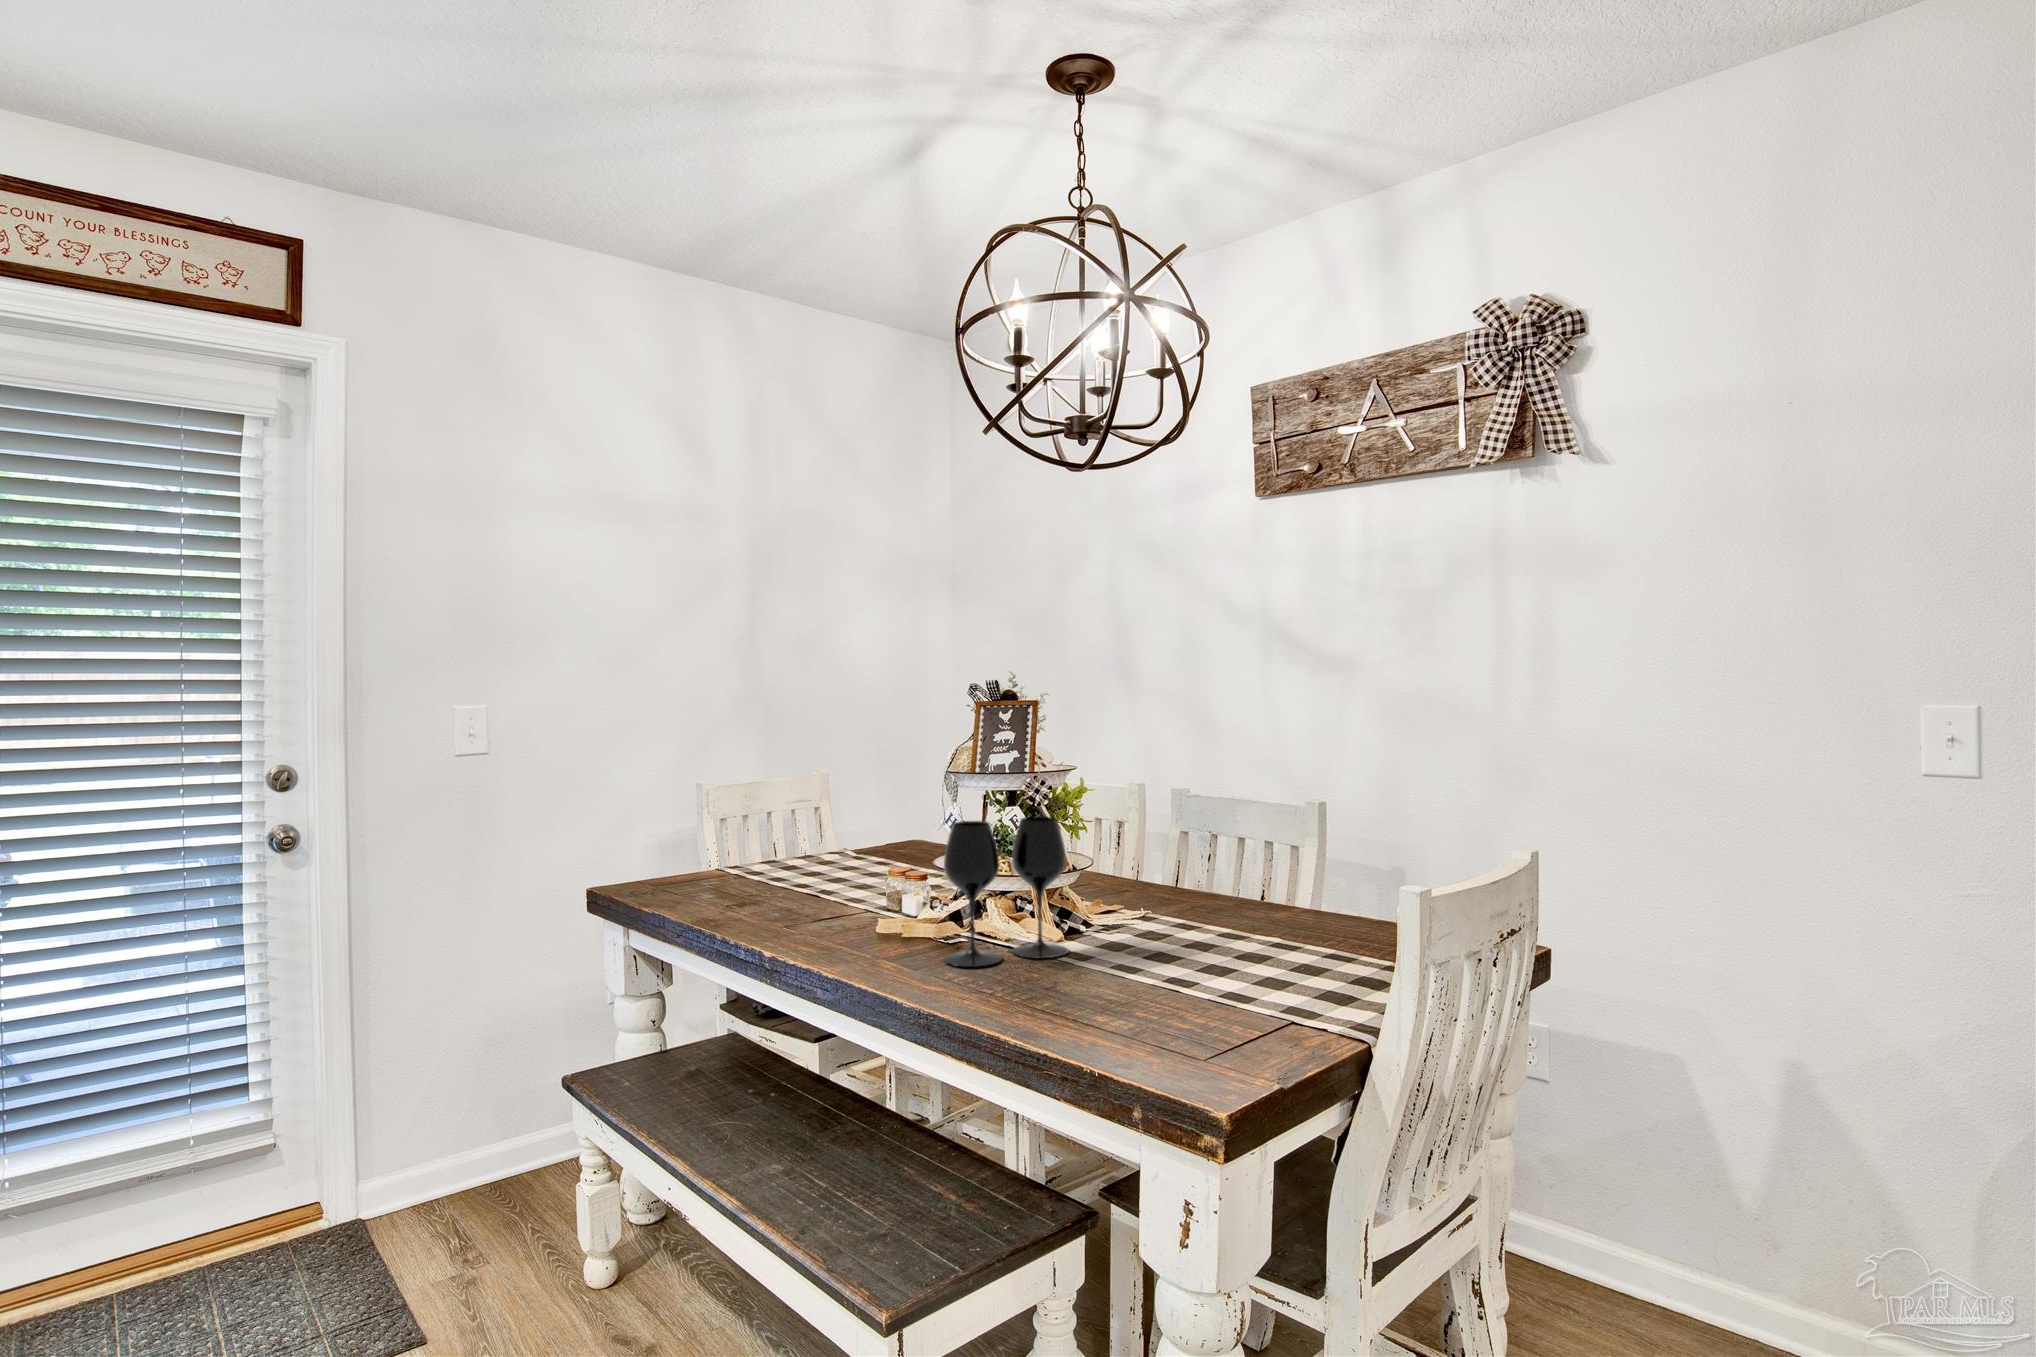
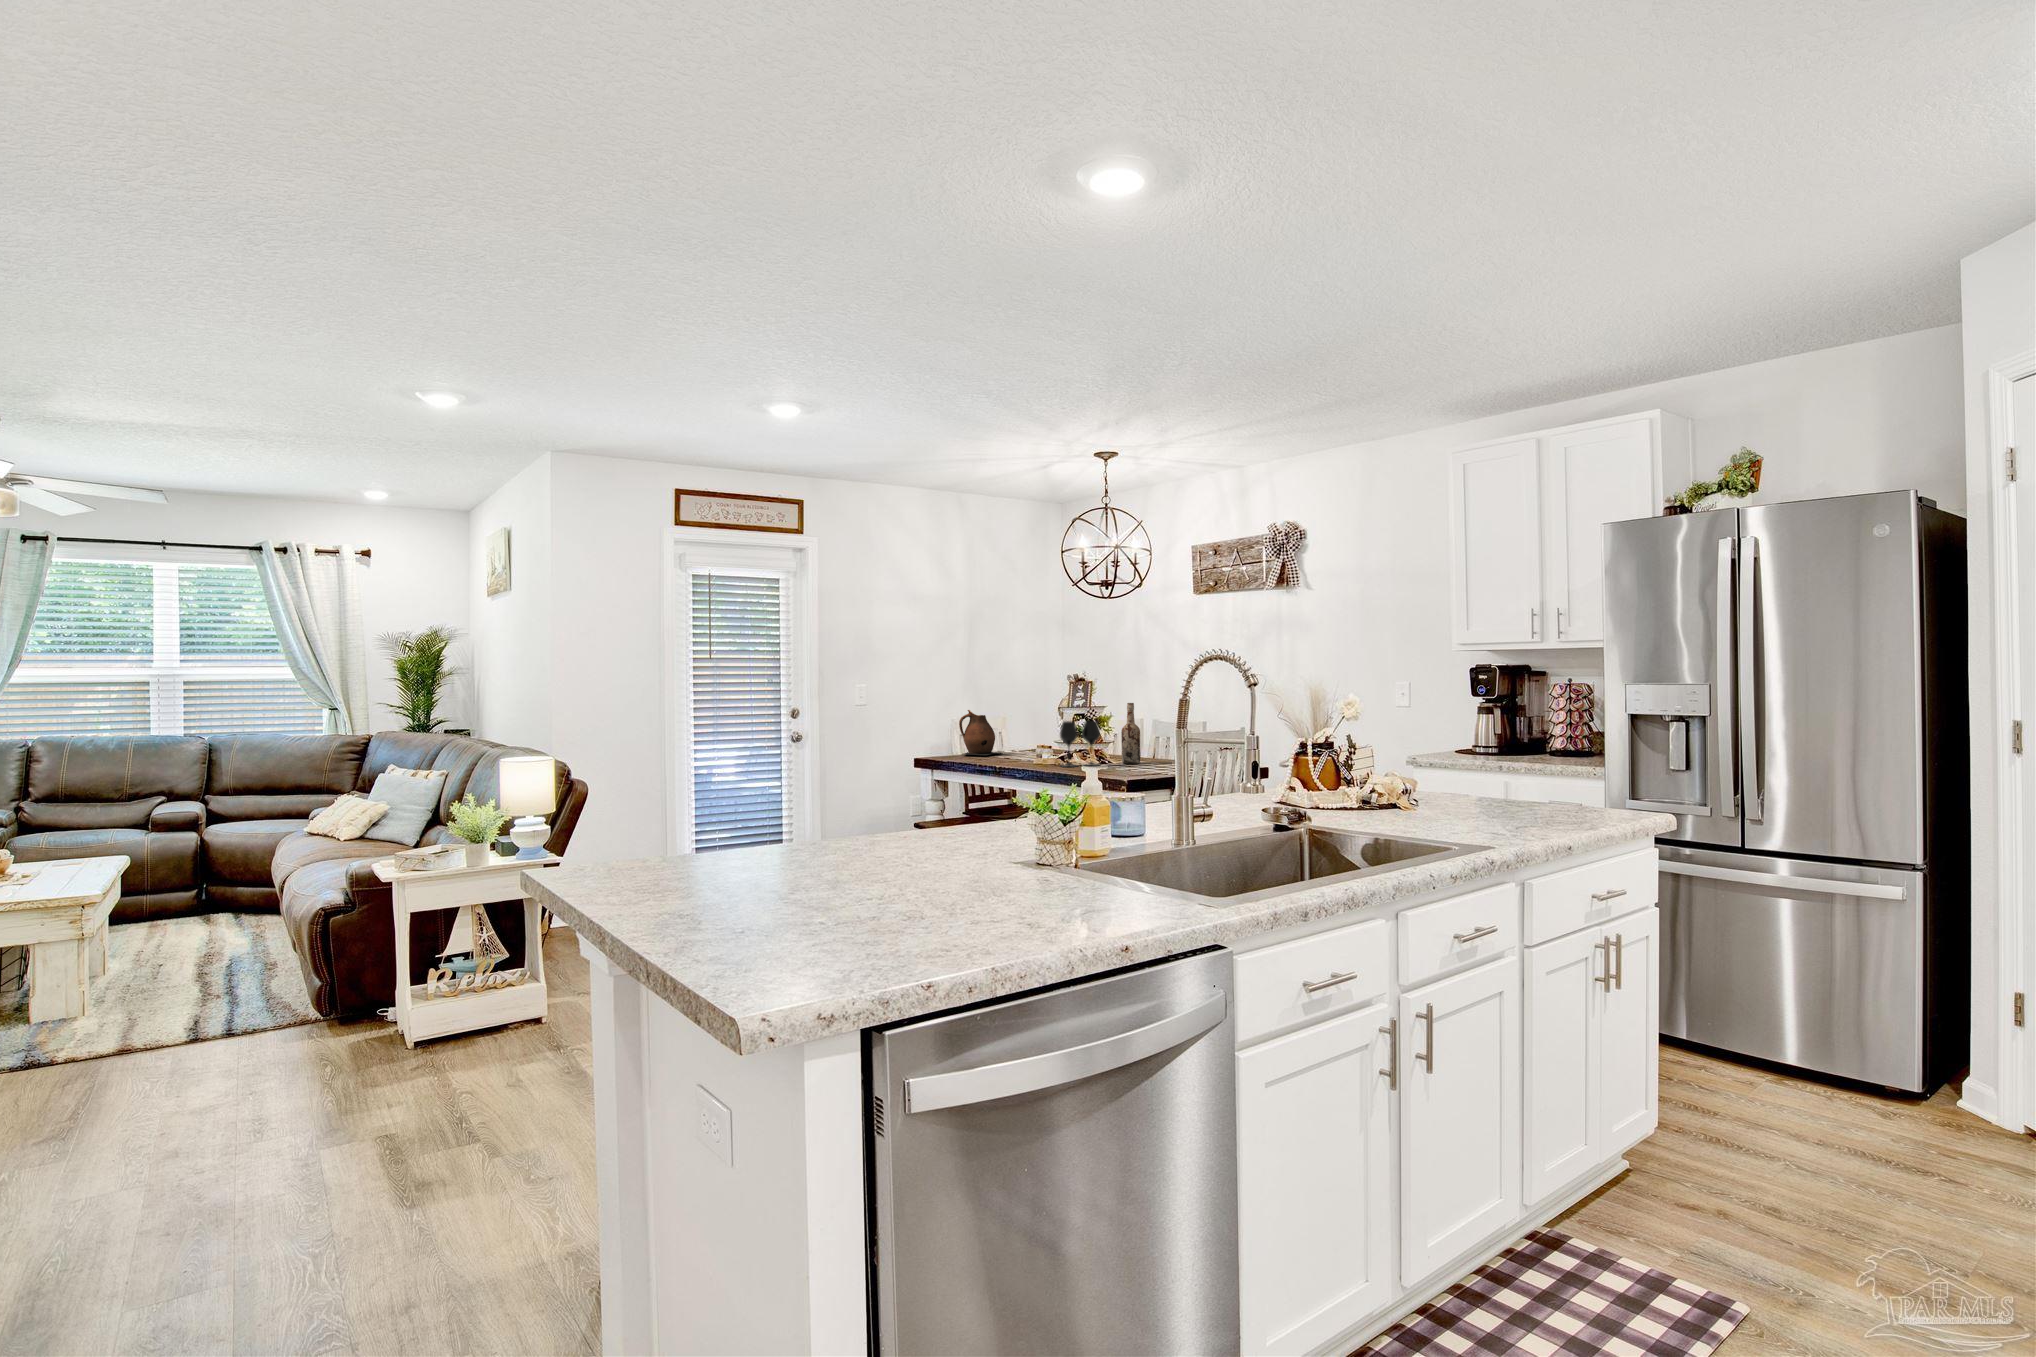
wine bottle: none [1127,762,1181,944] -> present [1121,703,1140,764]
ceramic pitcher: none [694,770,808,894] -> present [959,710,1001,756]

